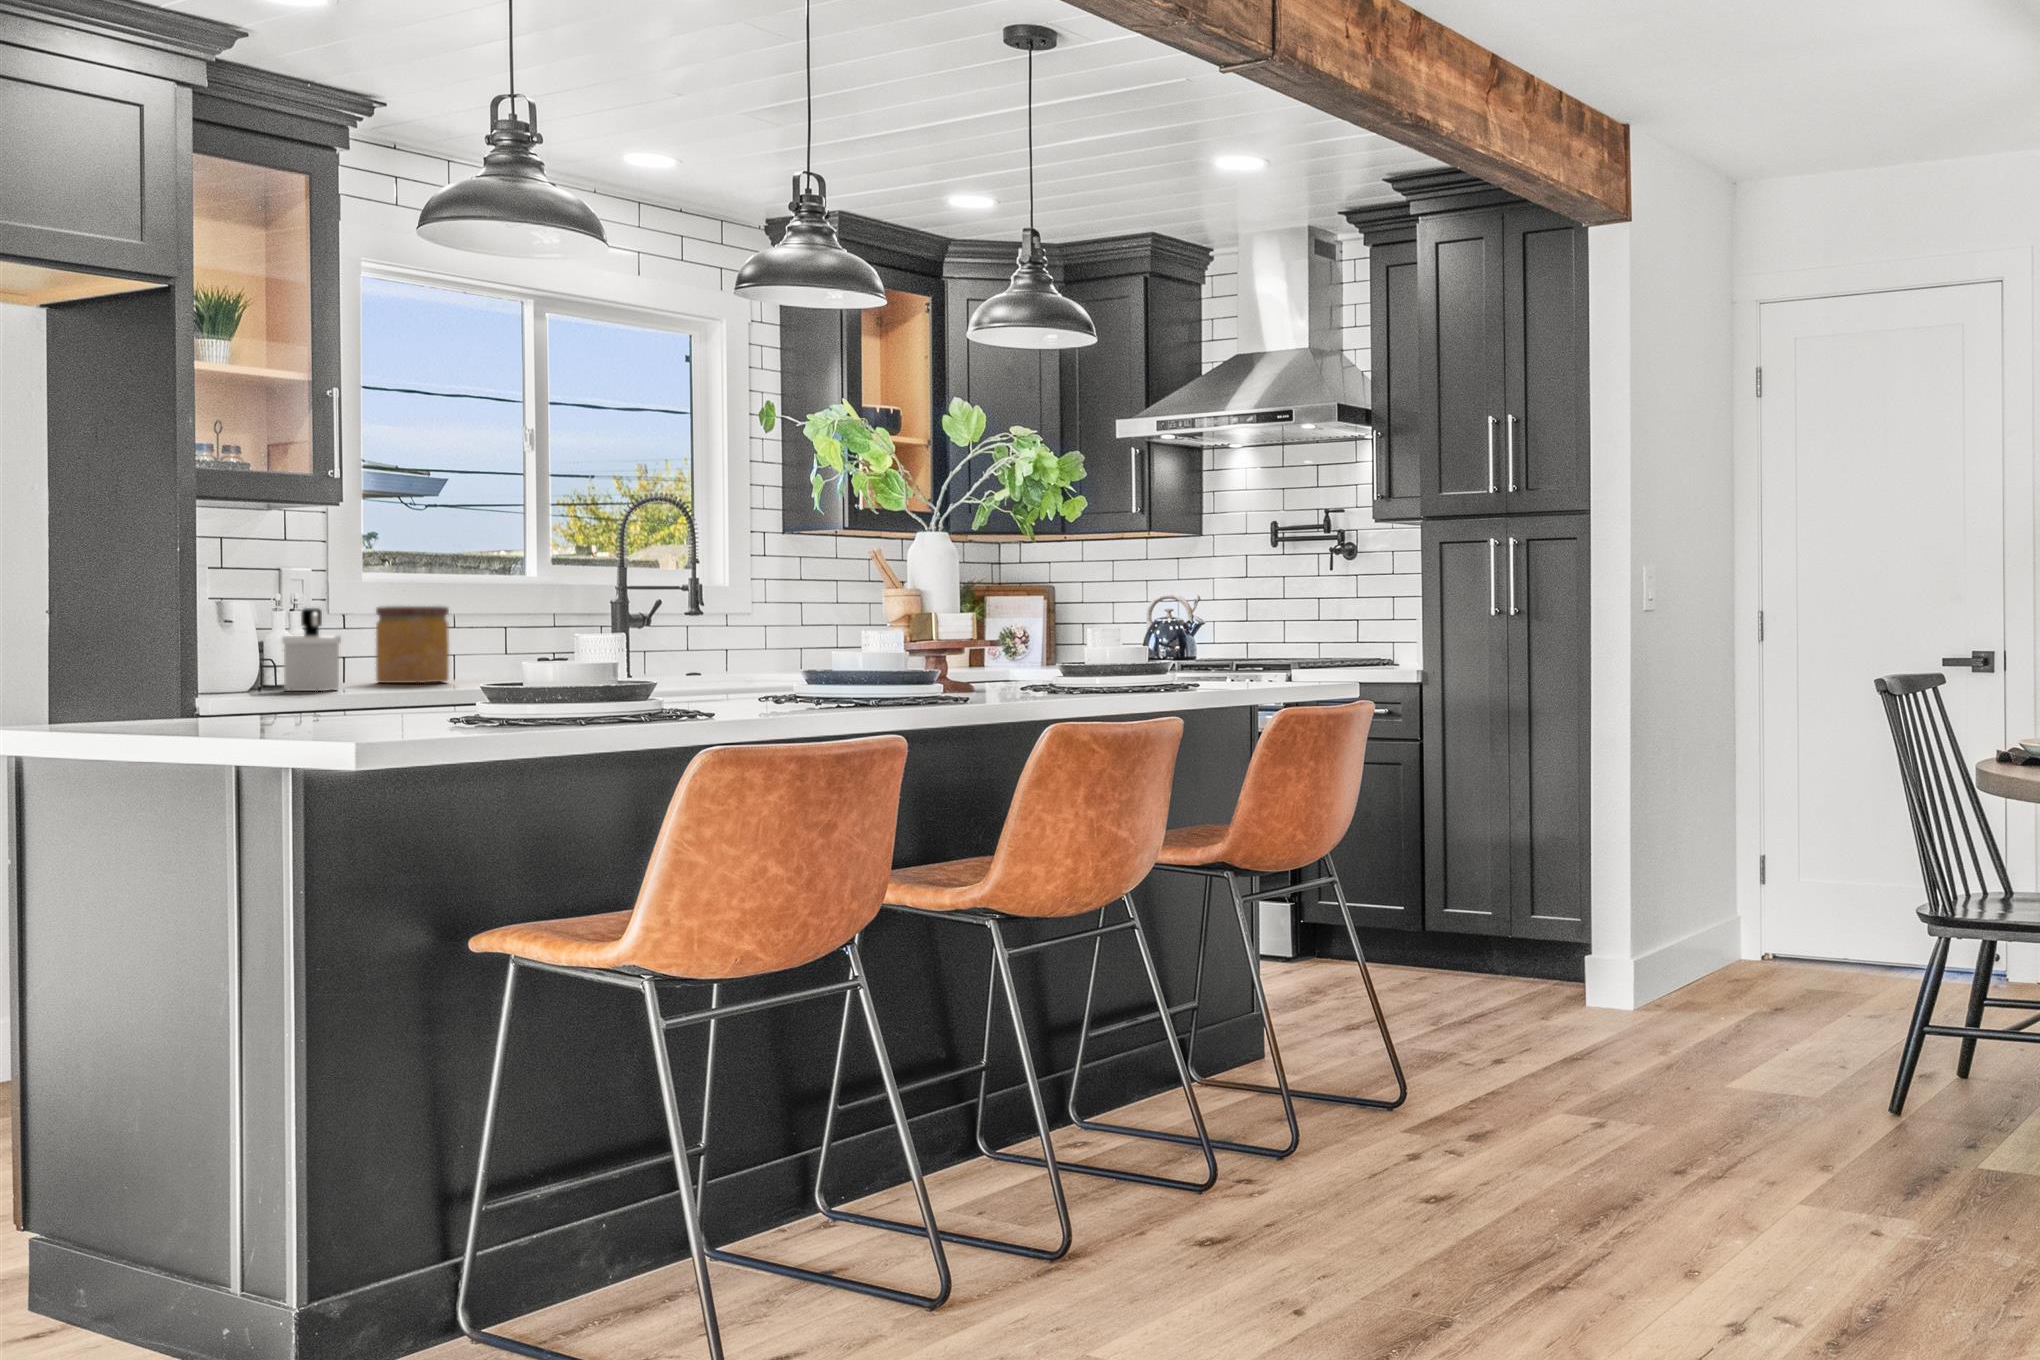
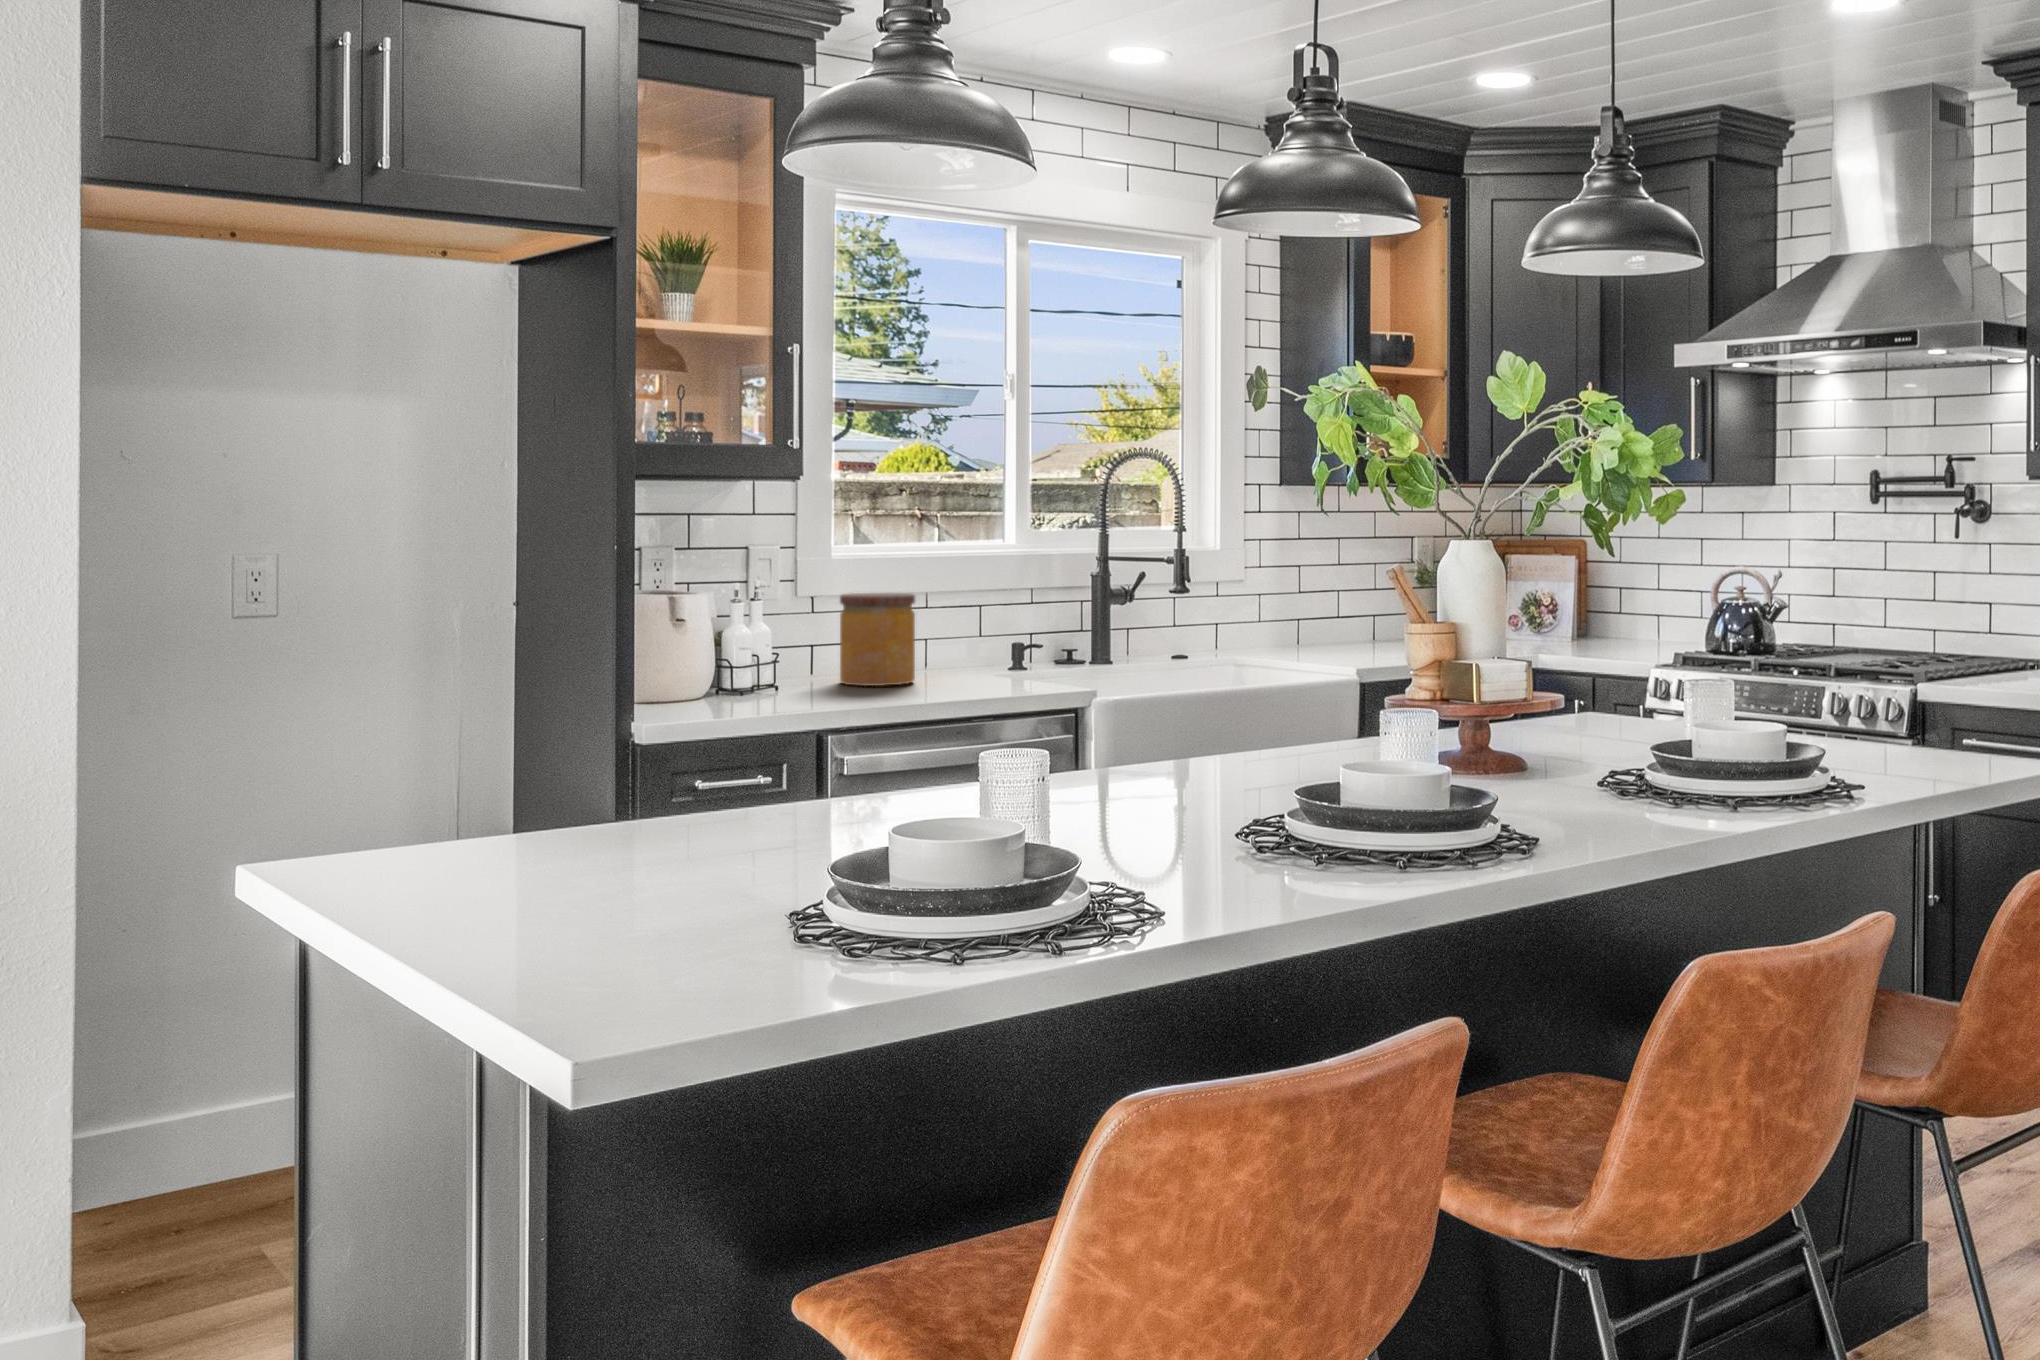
soap dispenser: present [282,608,341,691] -> none [733,606,794,705]

